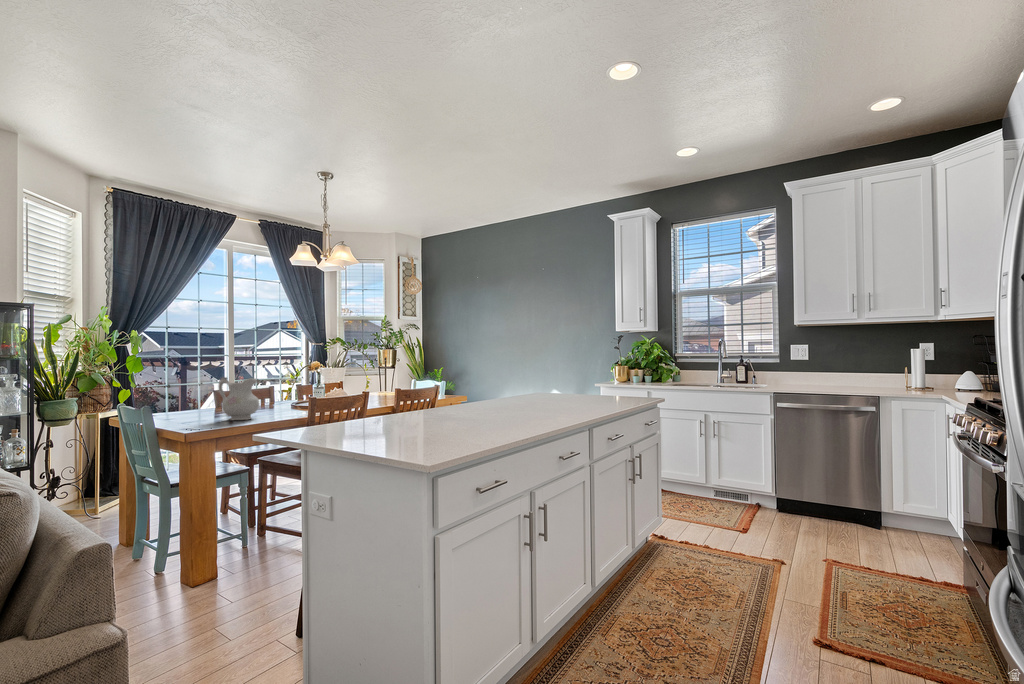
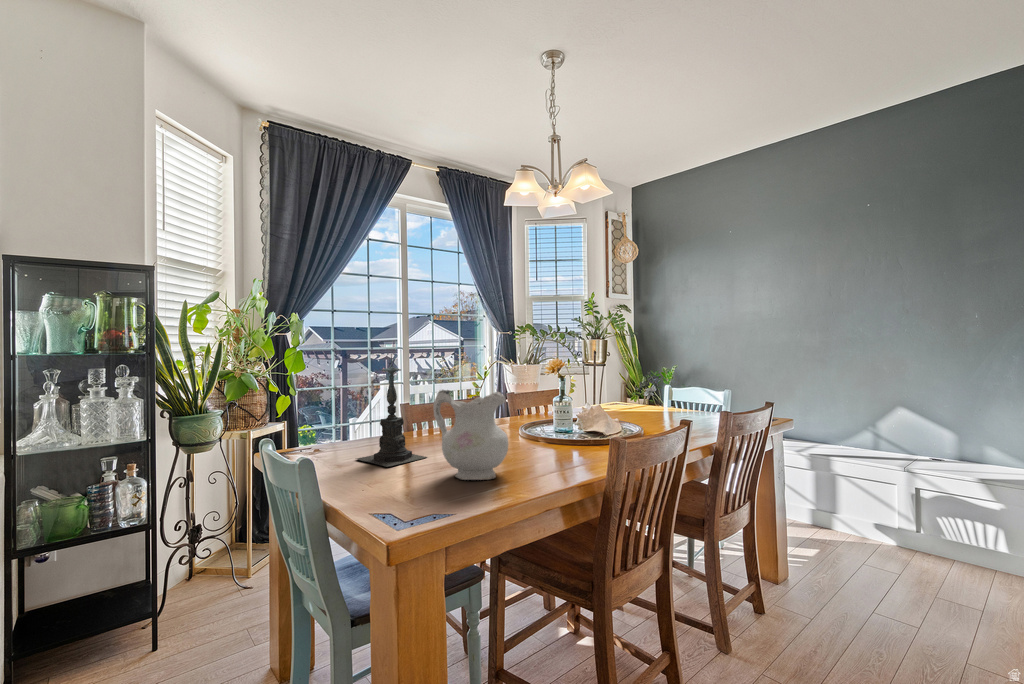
candle holder: none [175,359,220,419] -> present [357,354,427,467]

